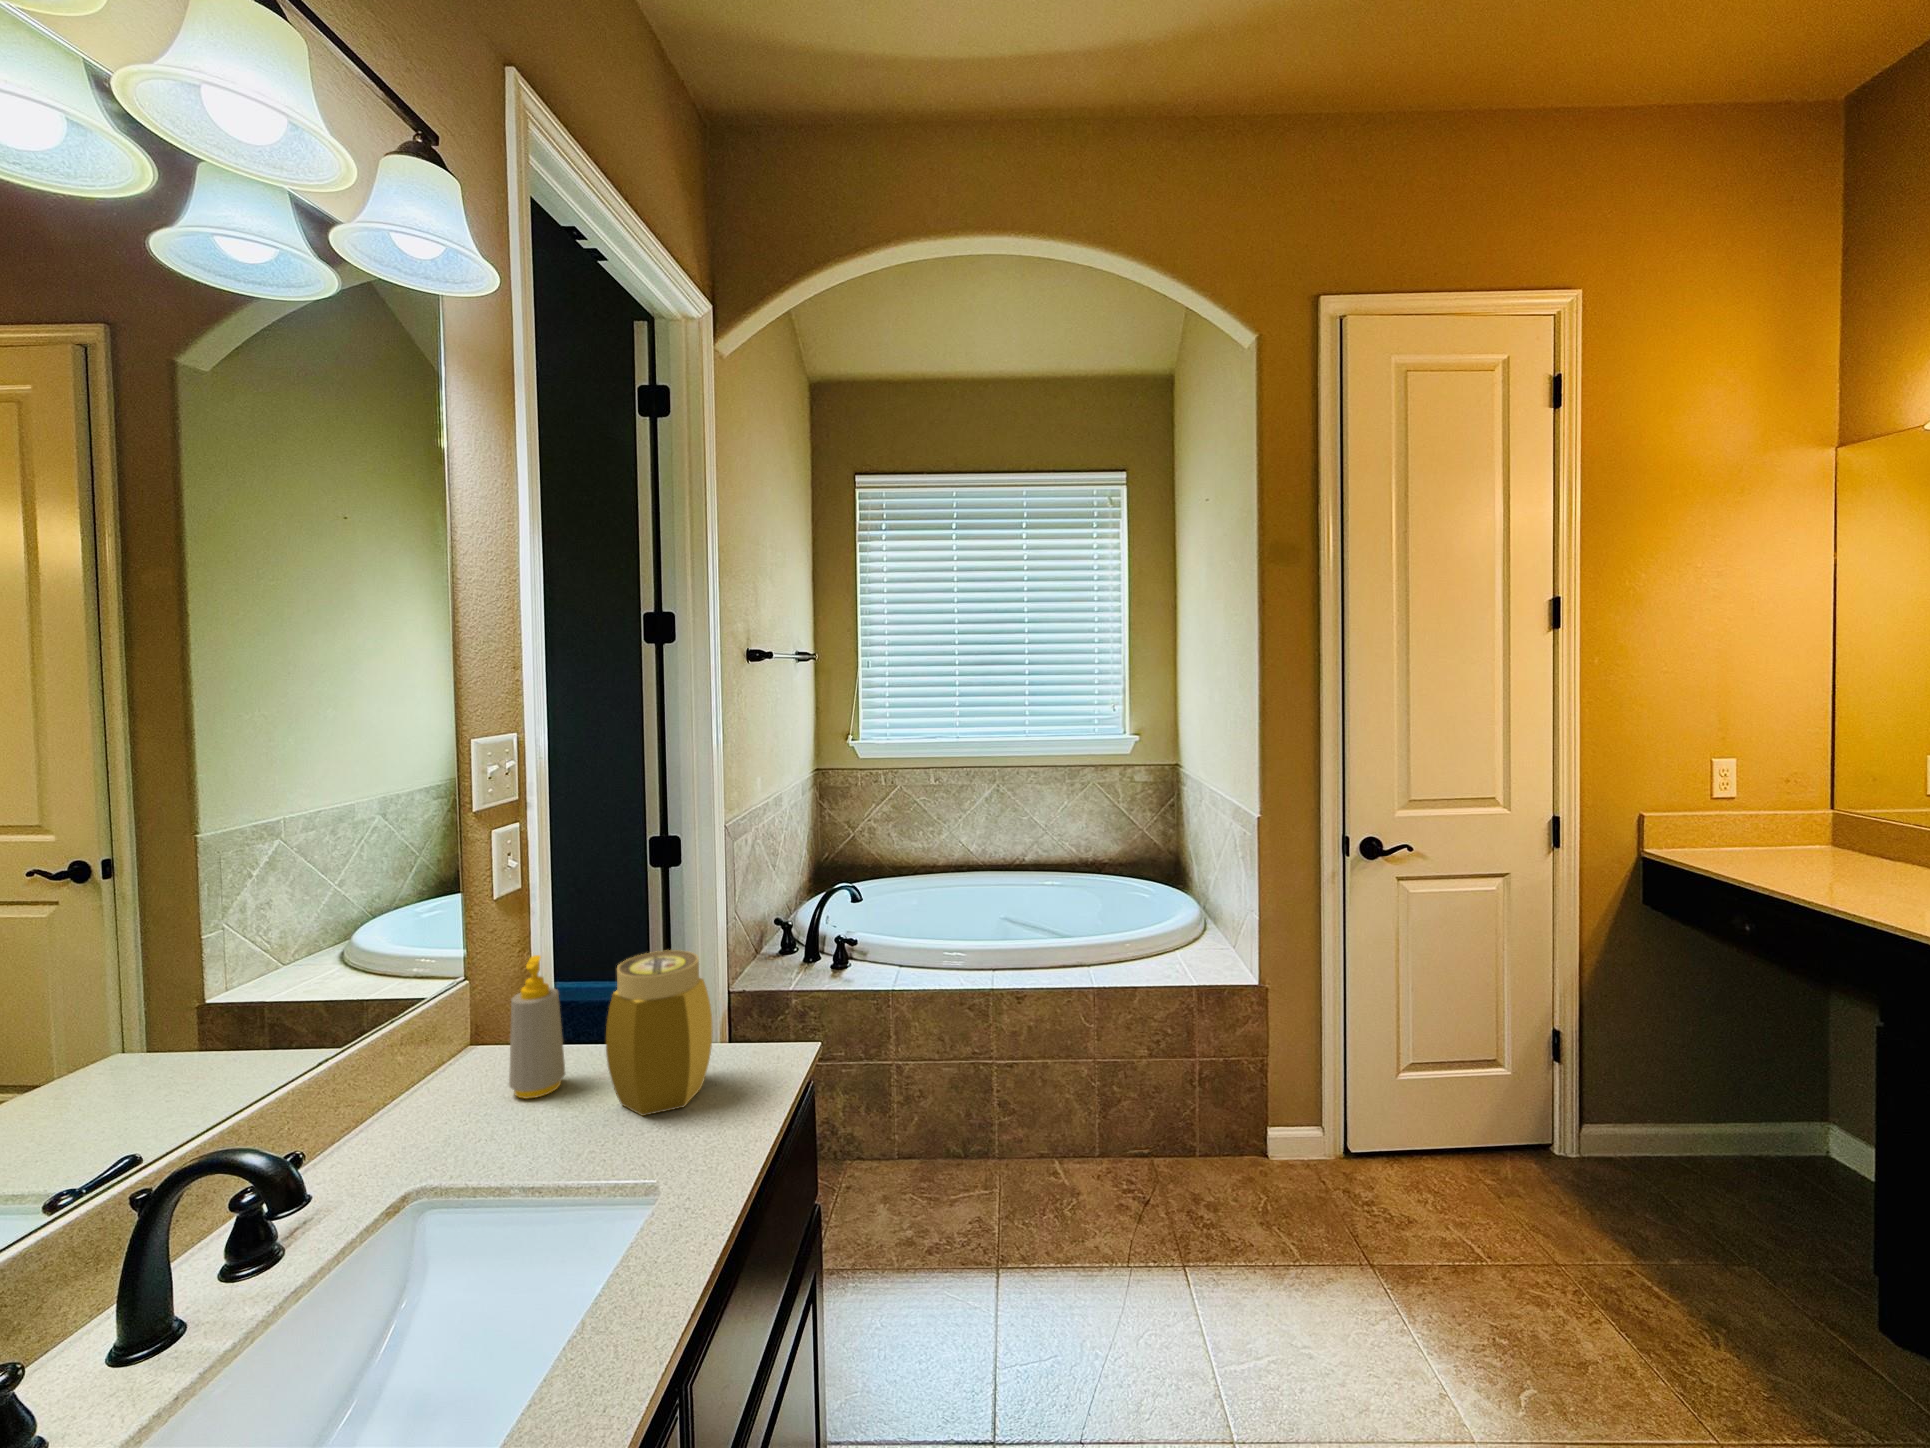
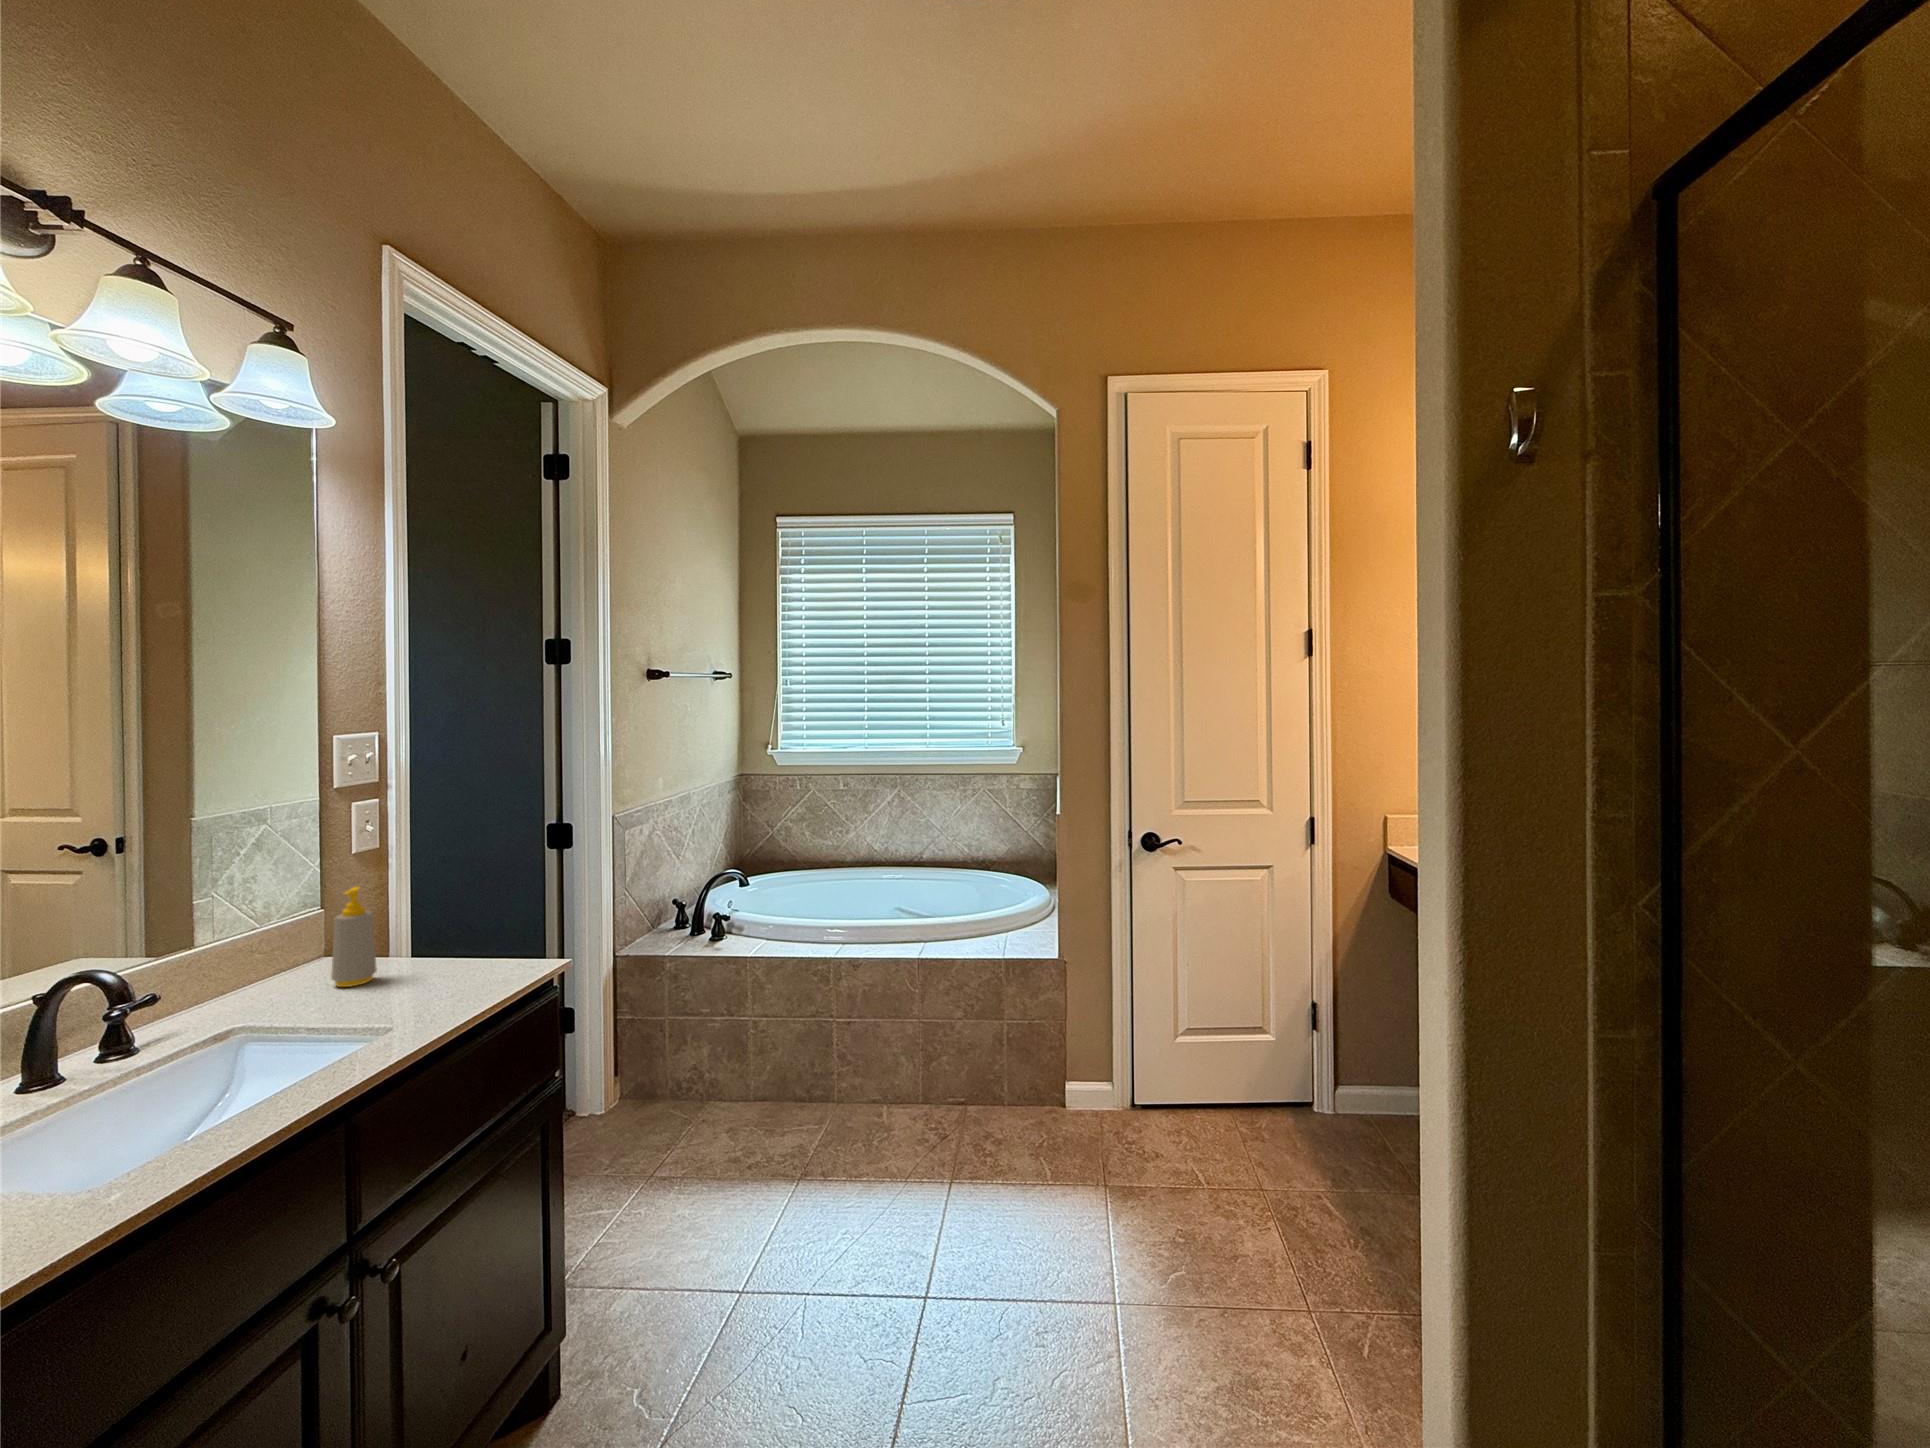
jar: present [606,950,713,1116] -> none [394,885,477,997]

